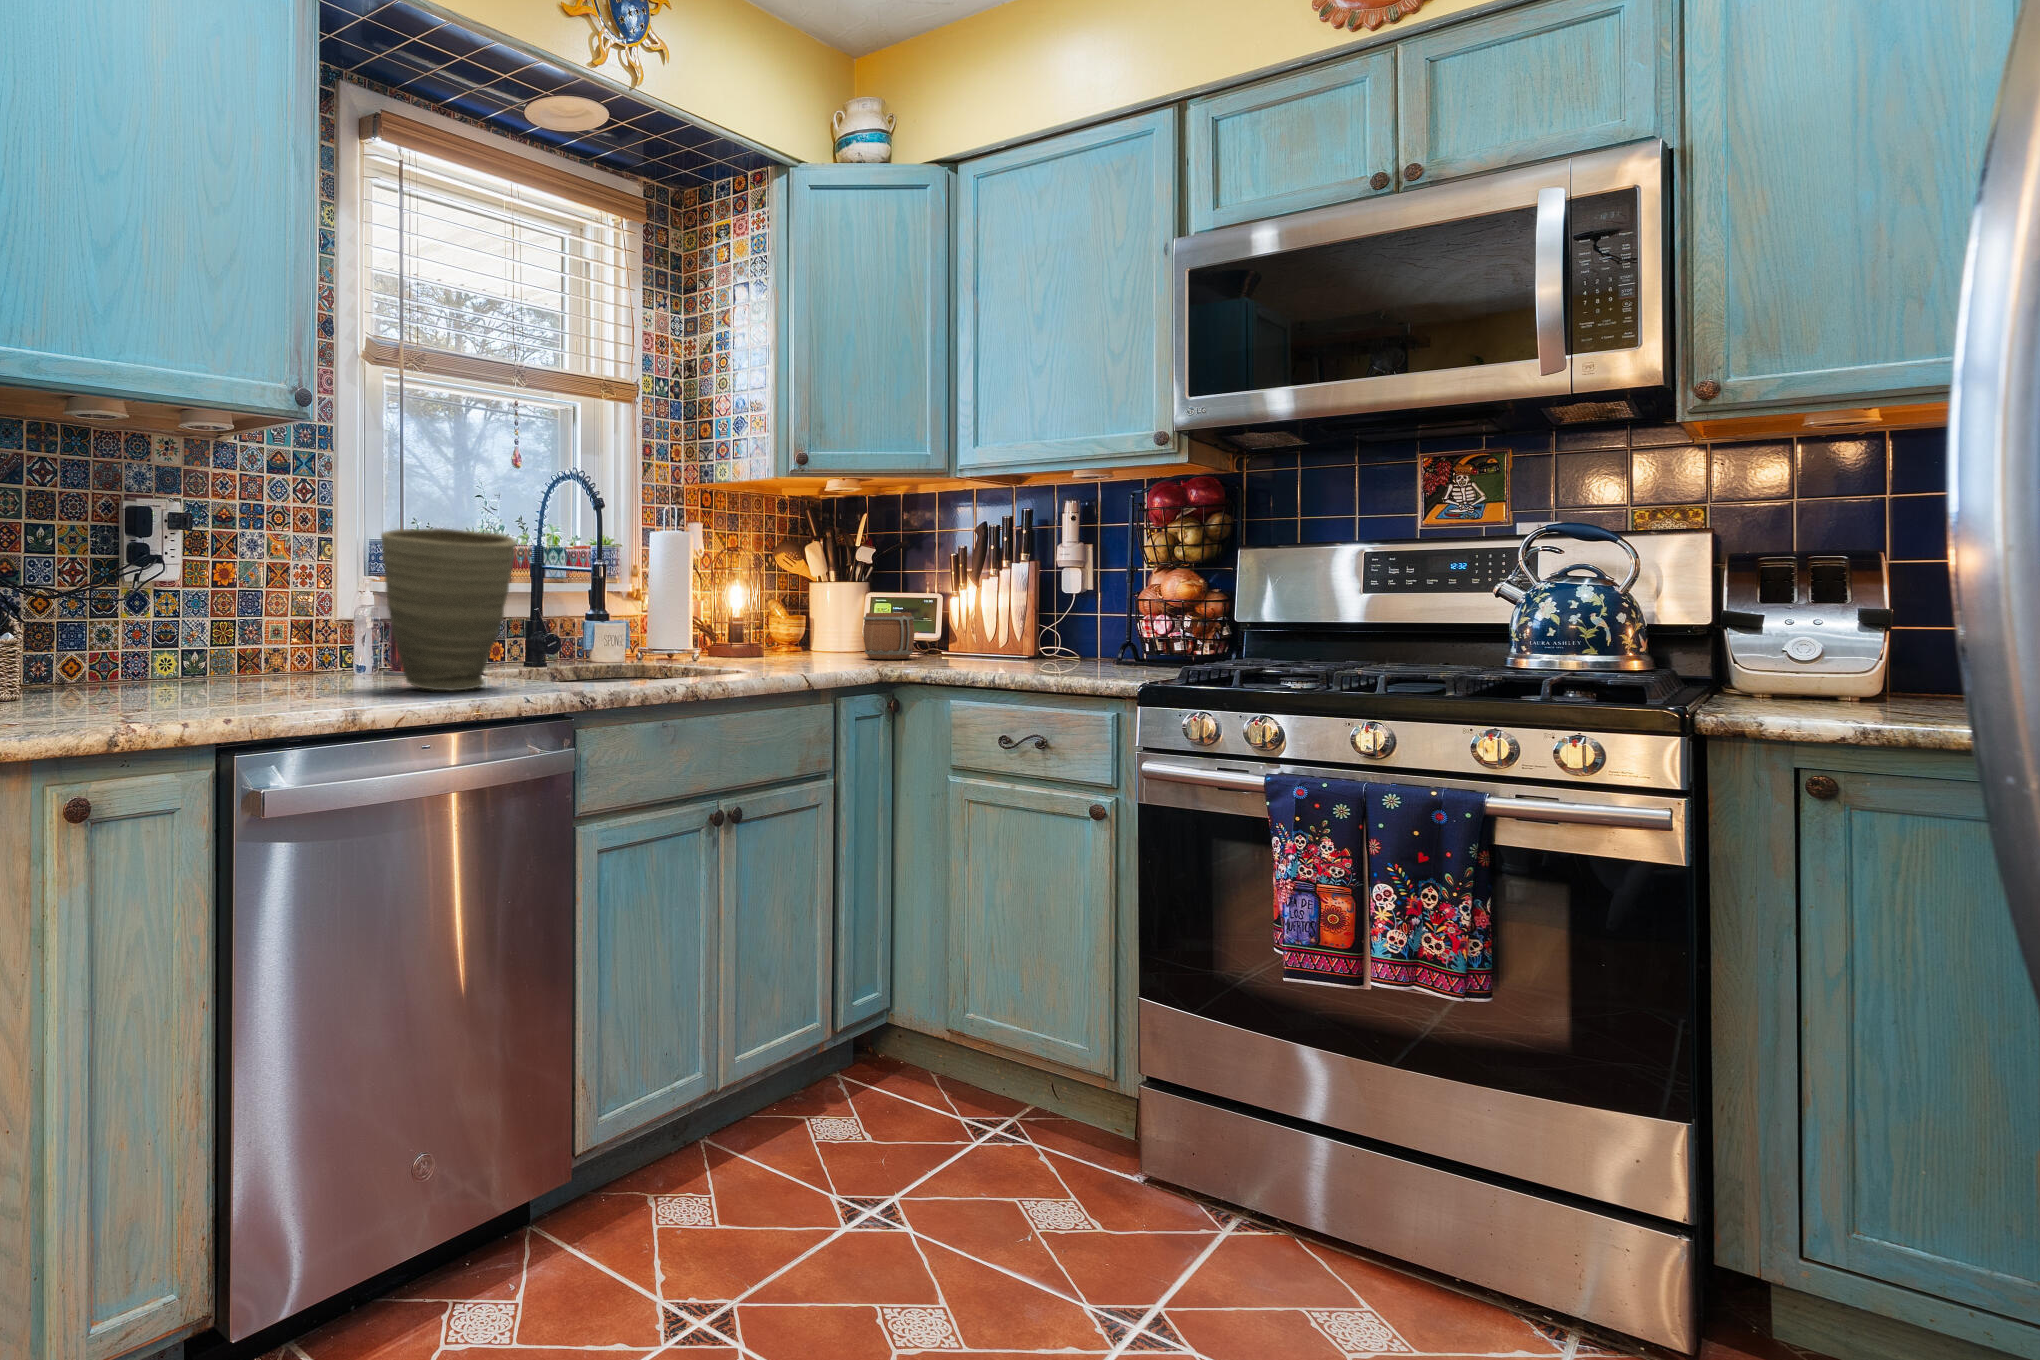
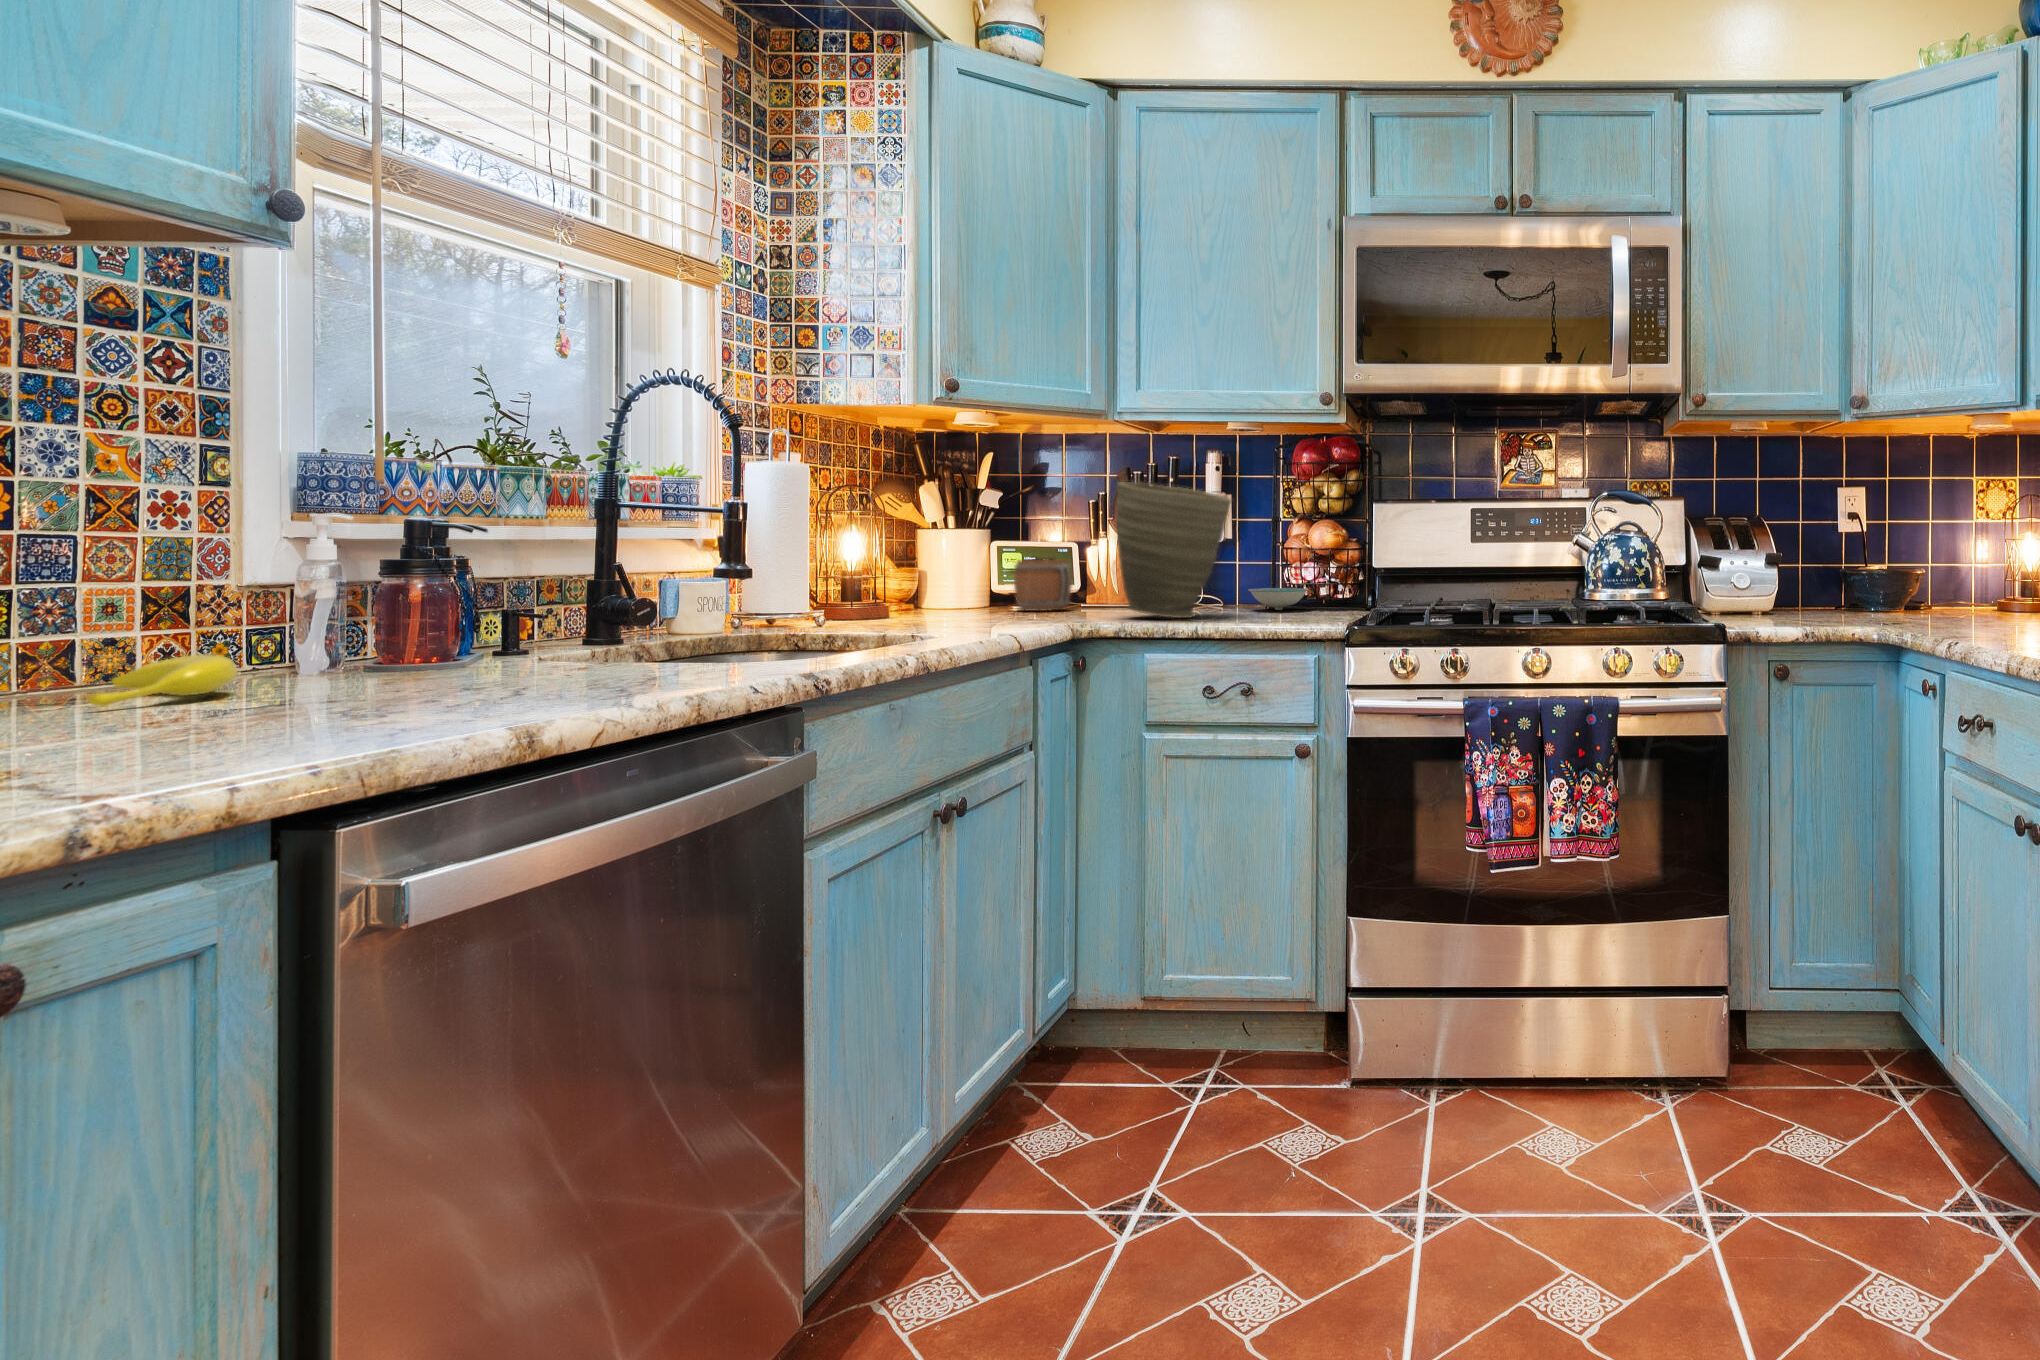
vase: present [381,528,516,691] -> present [1116,482,1231,618]
ceramic bowl: none [1078,643,1145,666] -> present [1248,588,1309,610]
banana: none [245,664,313,690] -> present [89,654,238,707]

